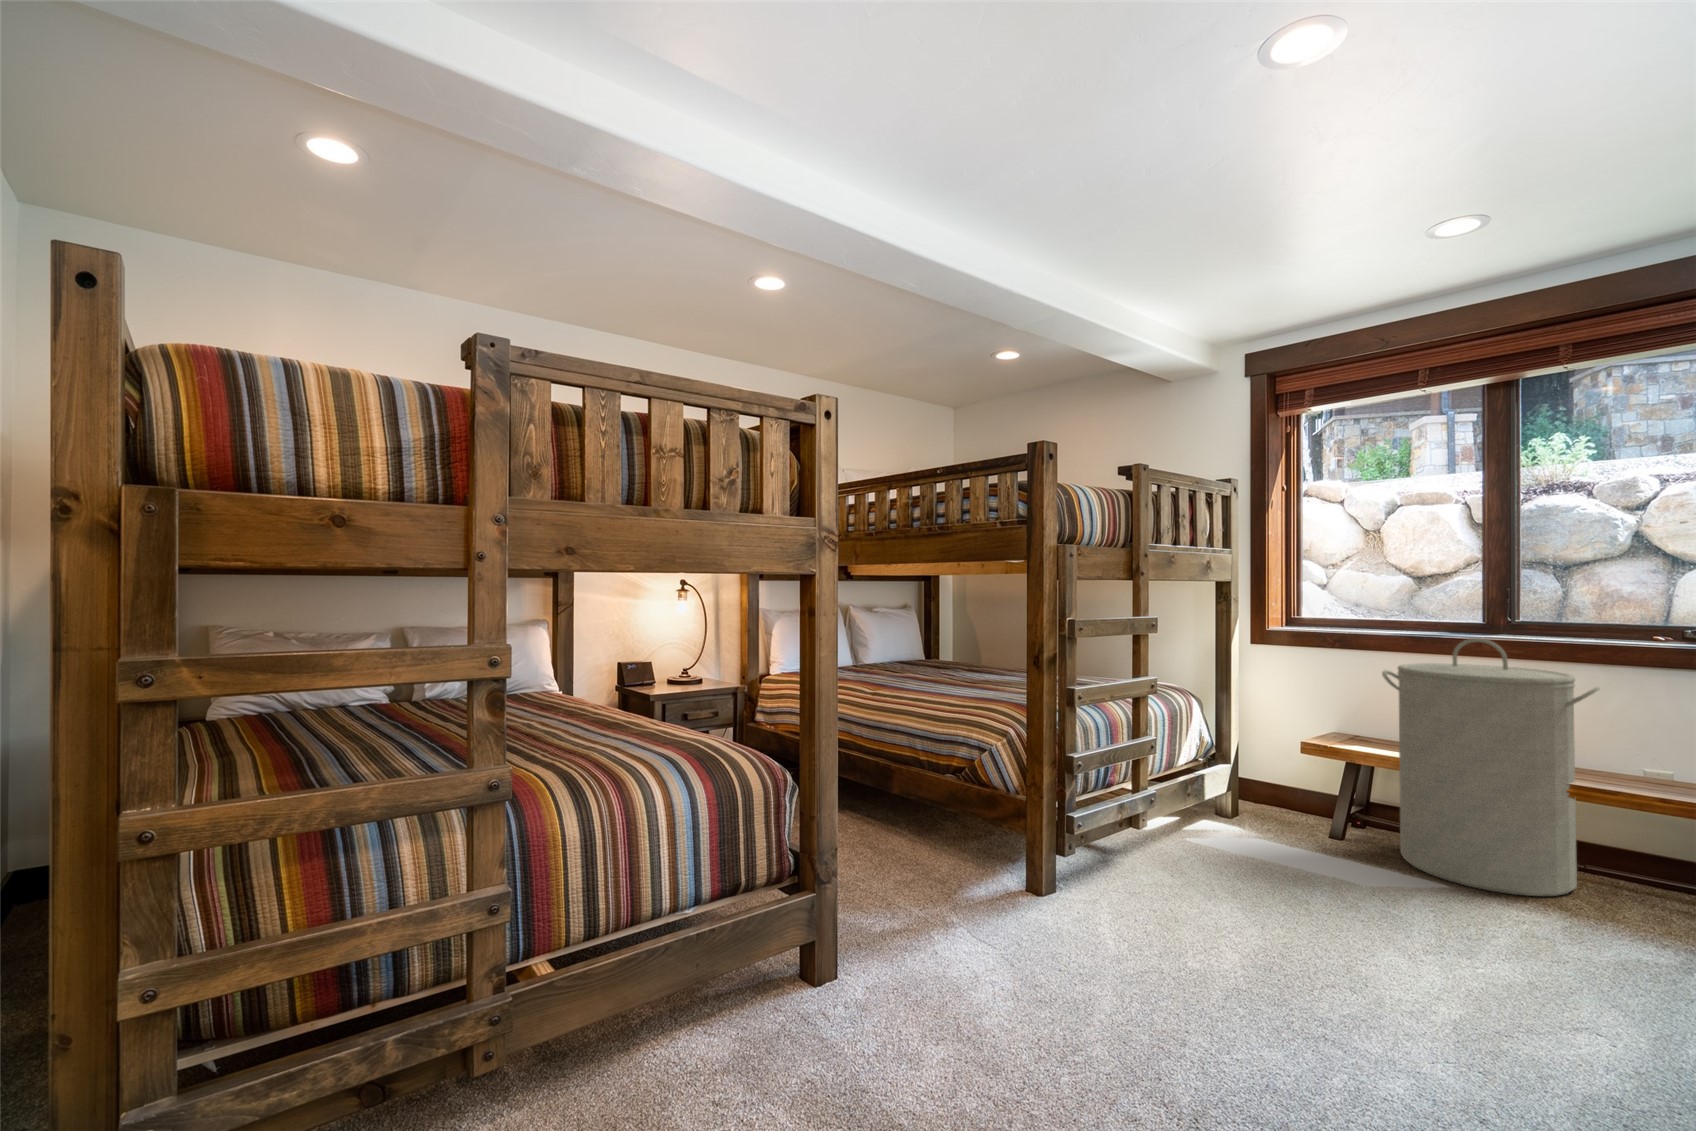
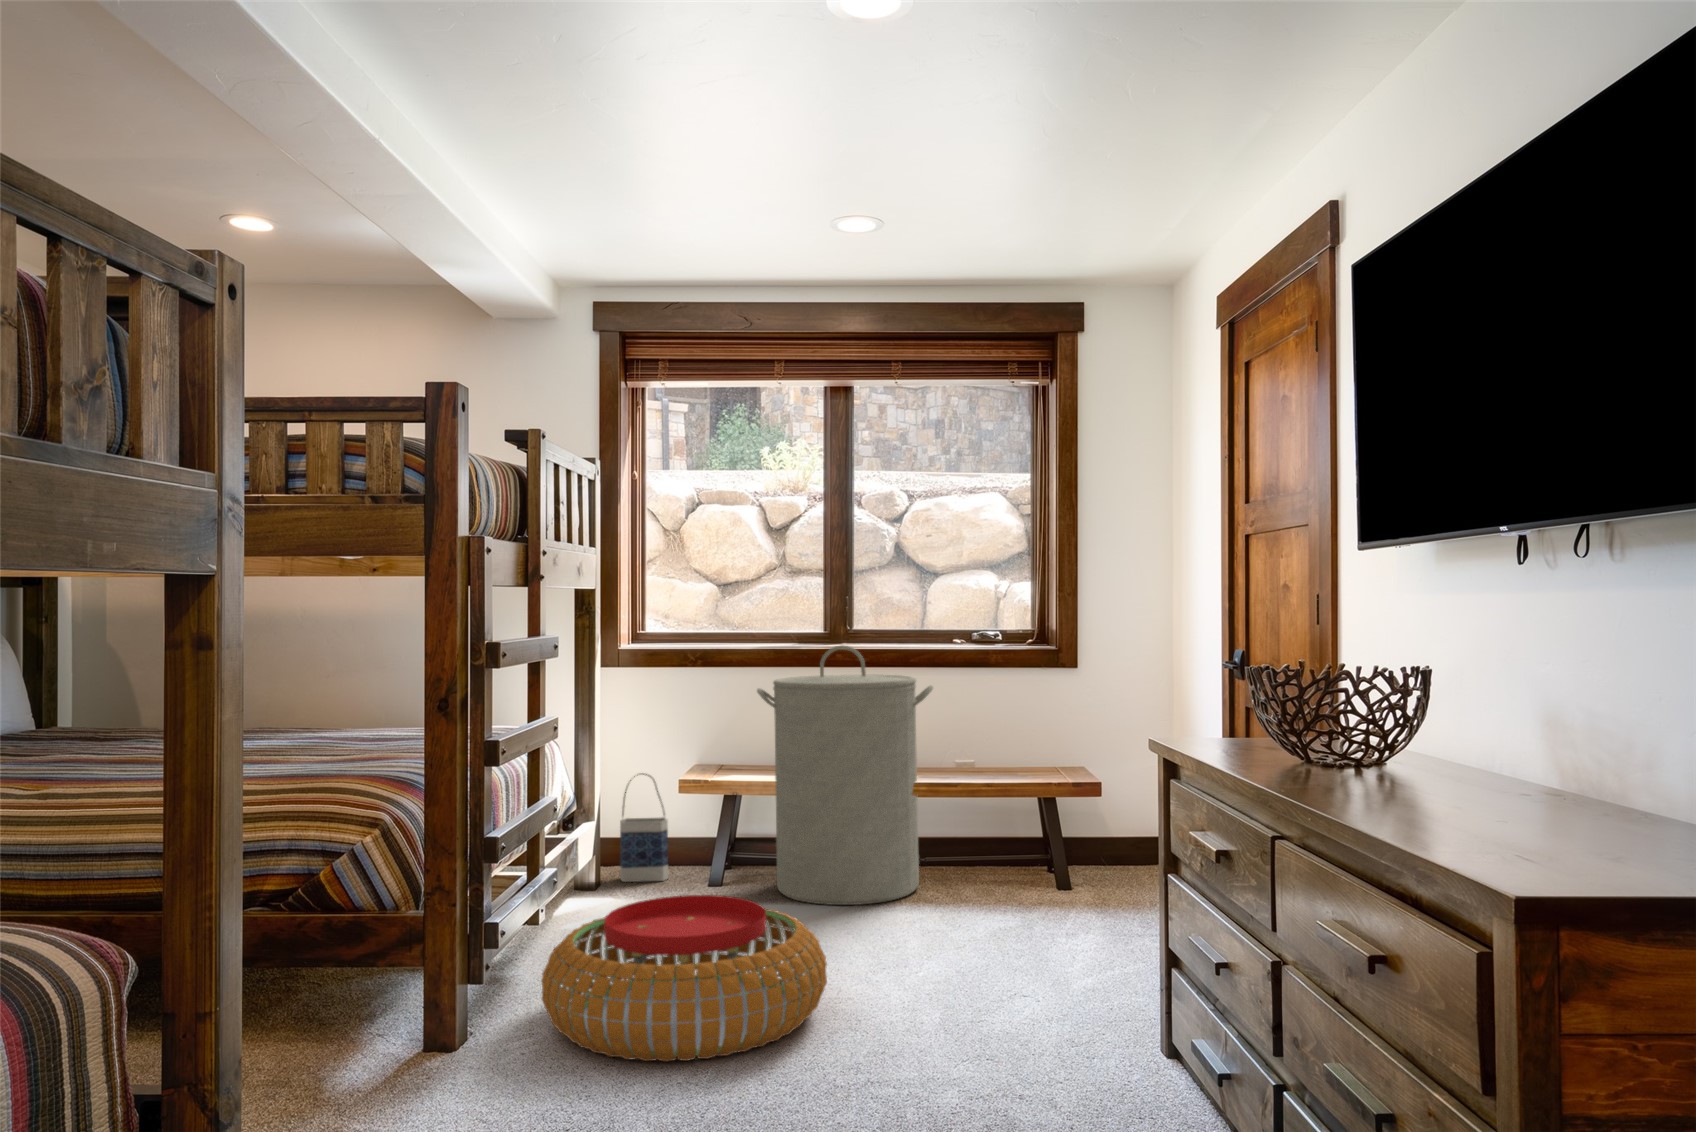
bag: none [1263,728,1306,819] -> present [620,773,668,882]
pouf: none [1101,831,1359,984] -> present [542,895,827,1061]

